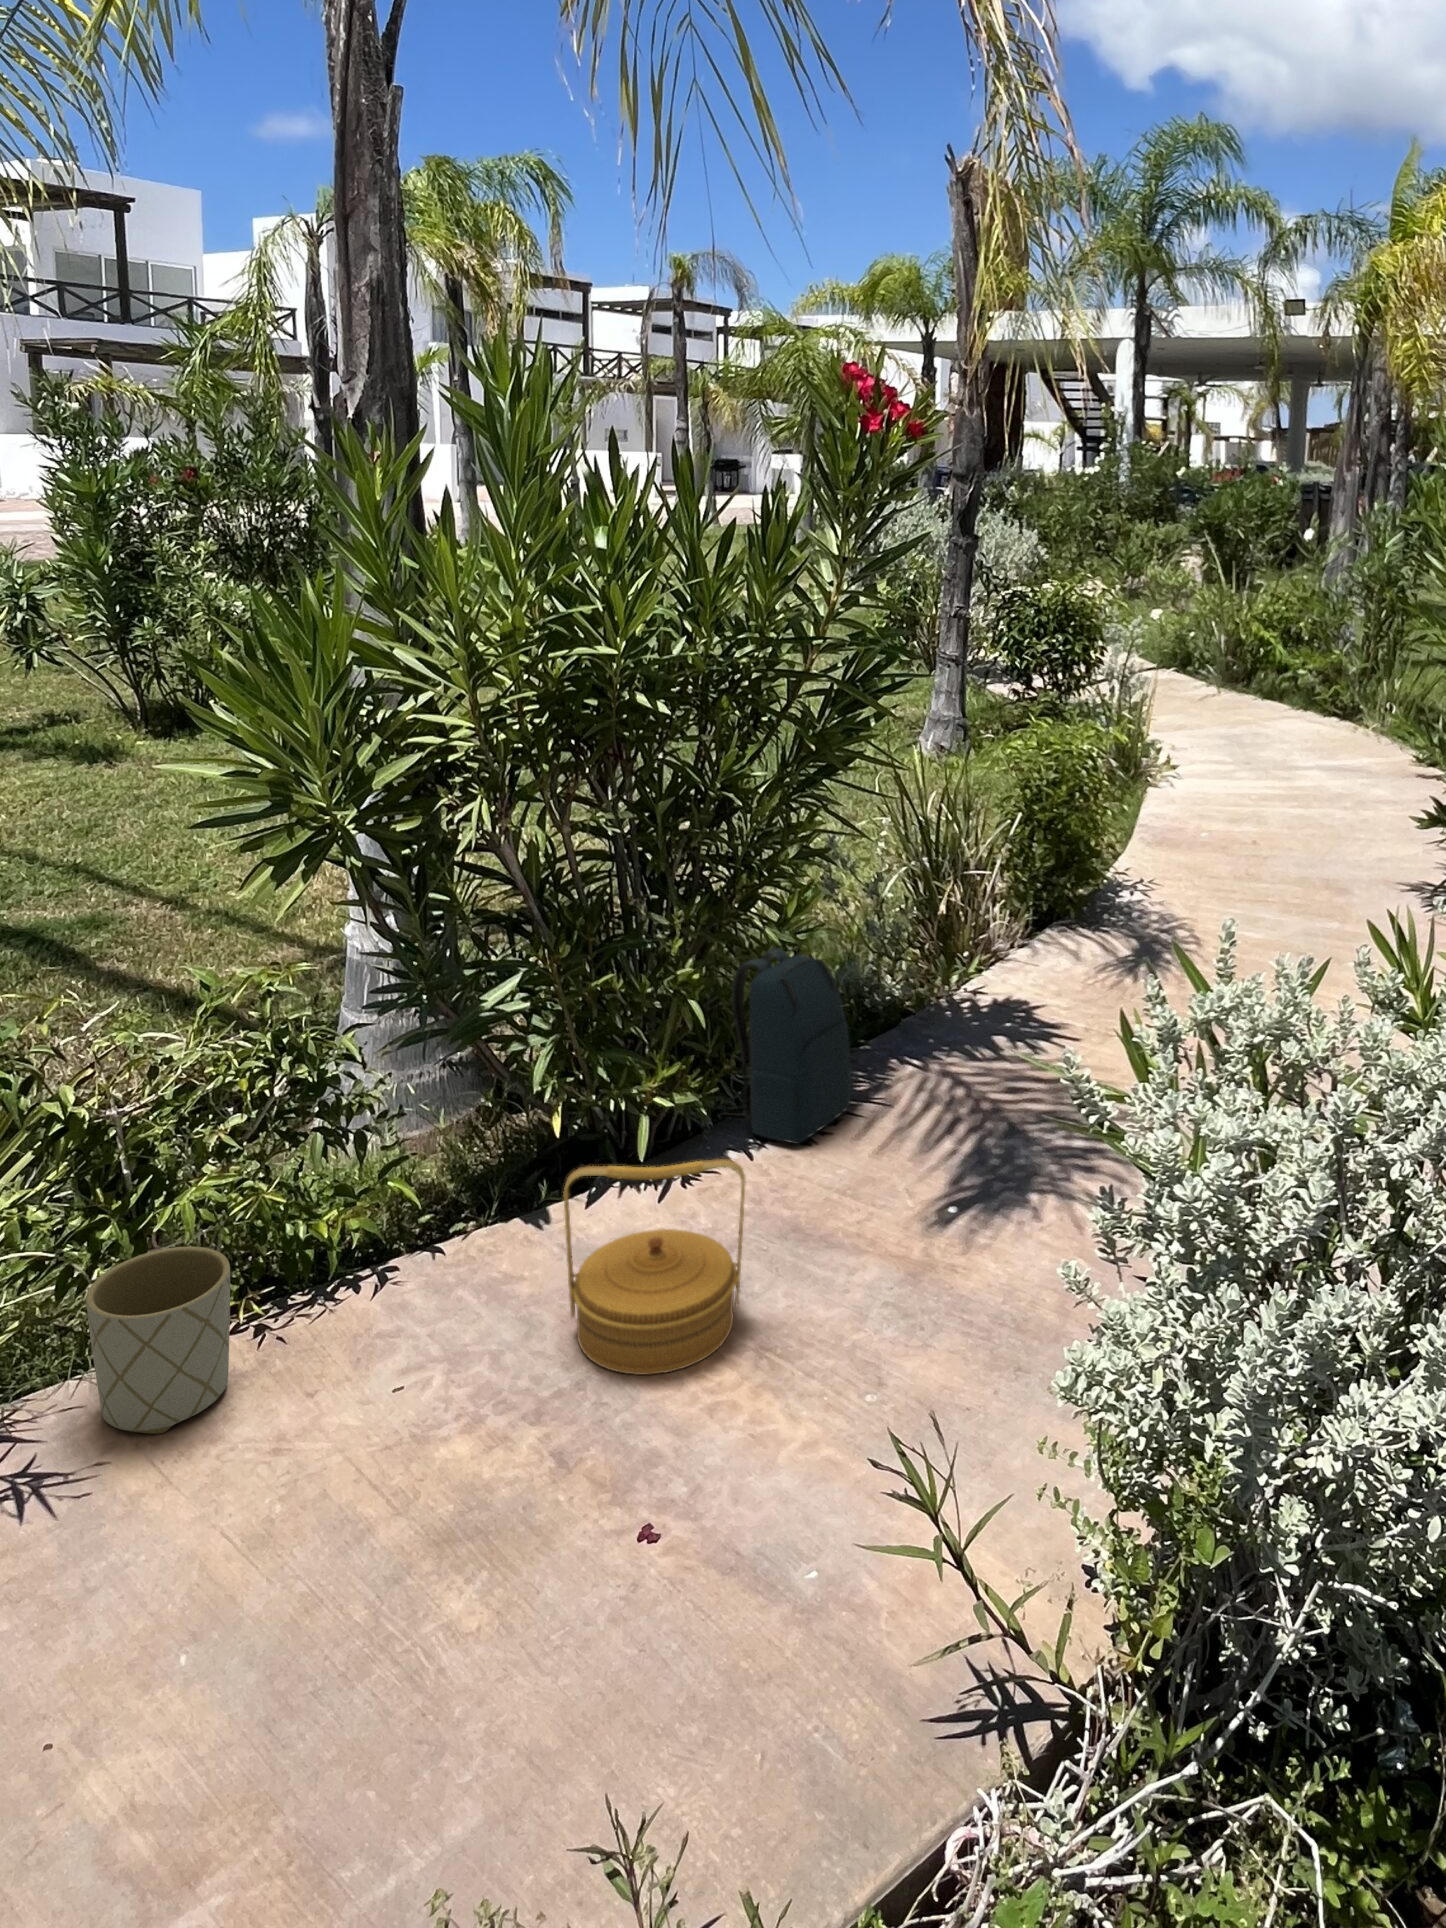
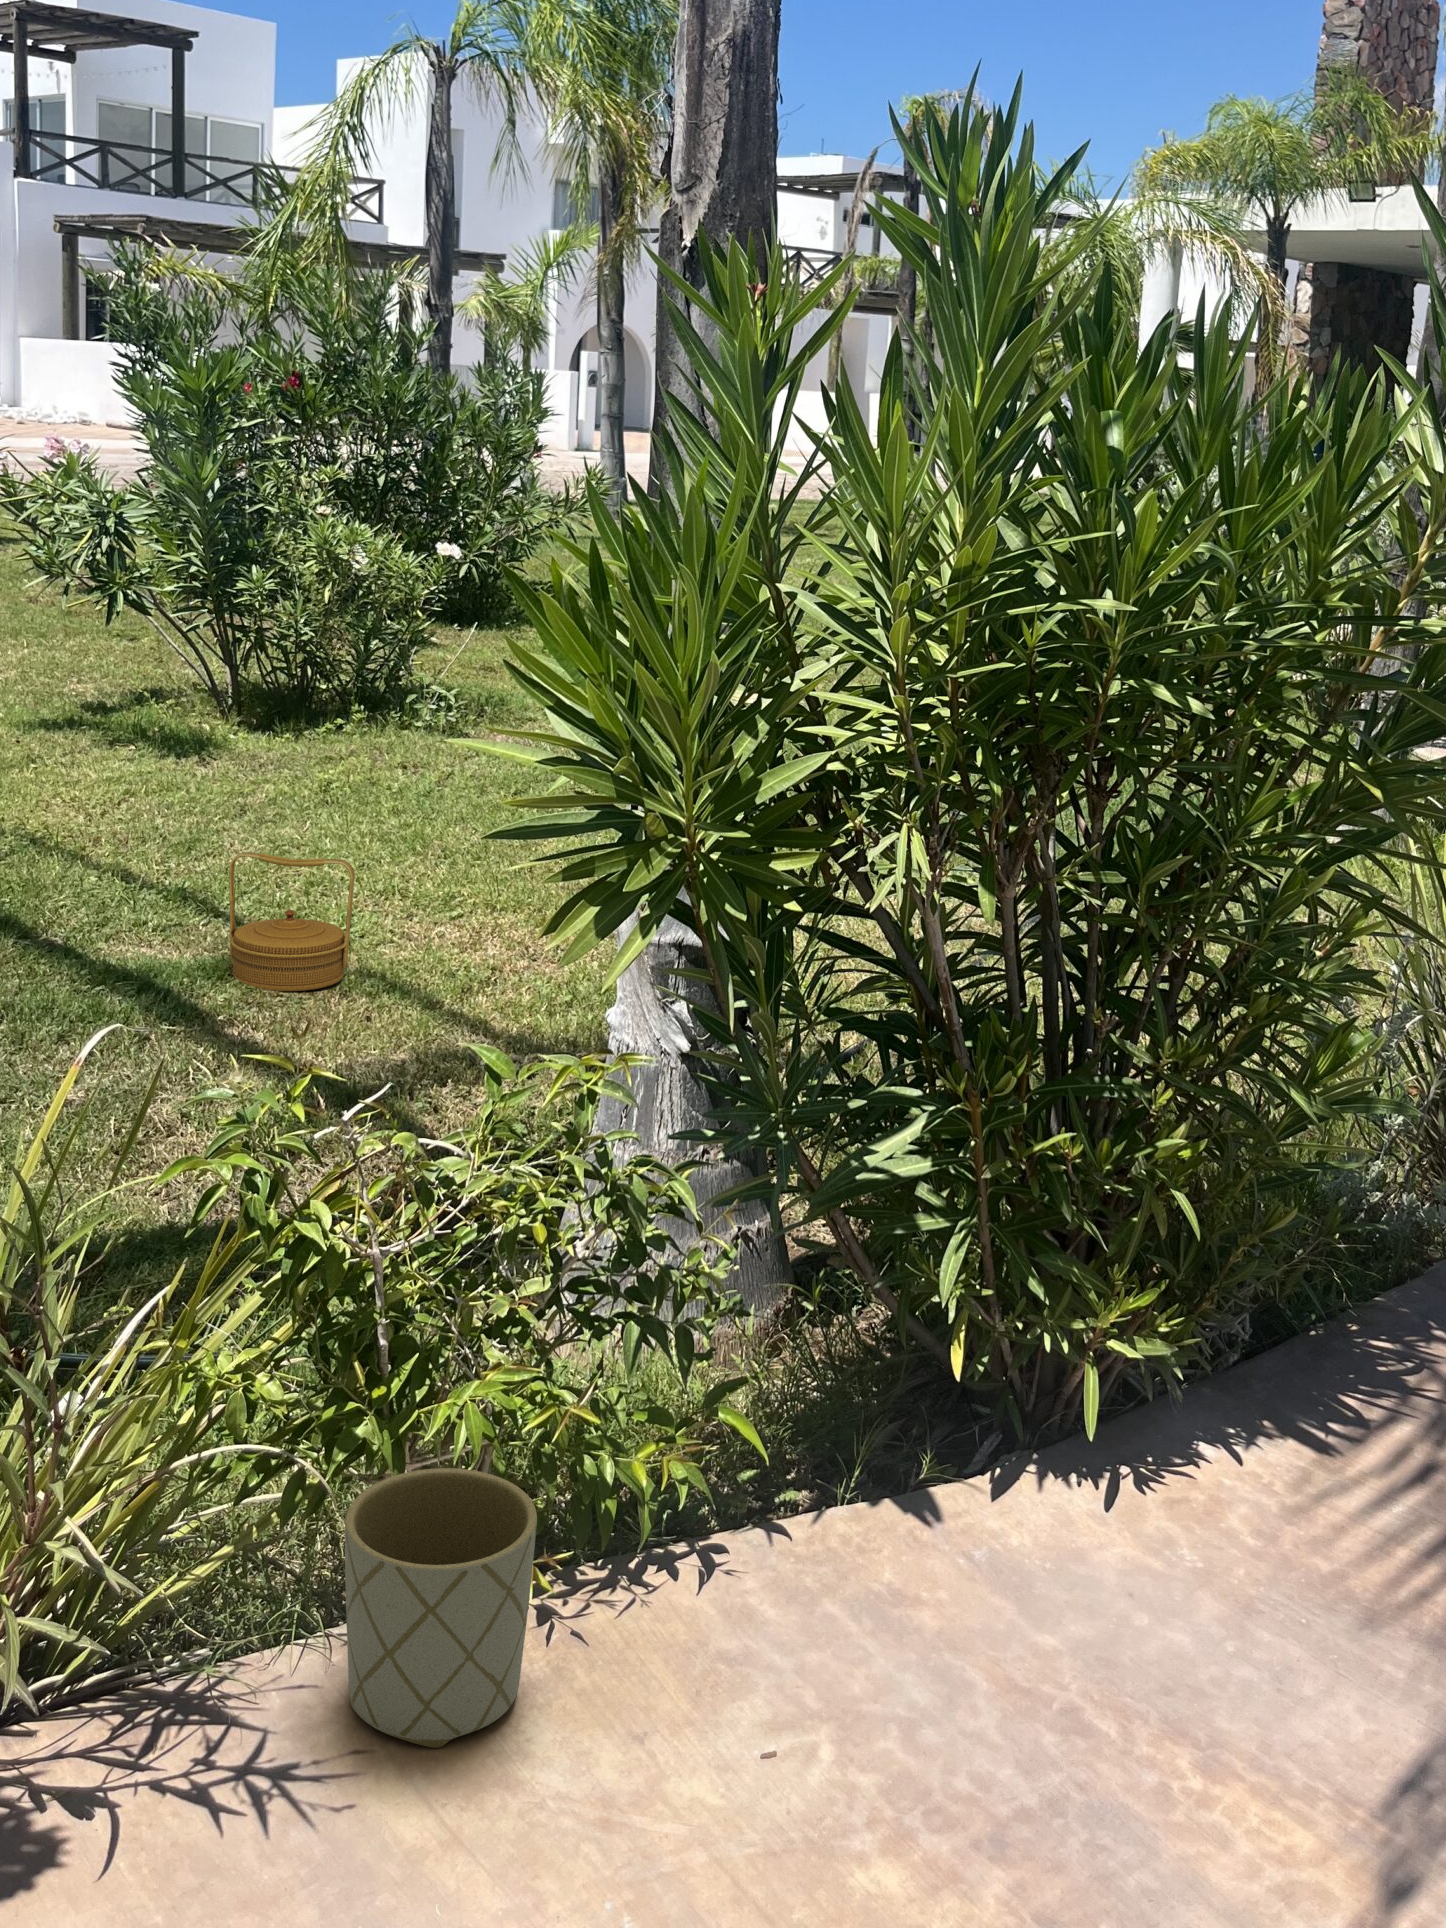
backpack: present [723,948,851,1144] -> none [1177,1125,1395,1445]
basket: present [563,1159,745,1375] -> present [229,852,355,991]

